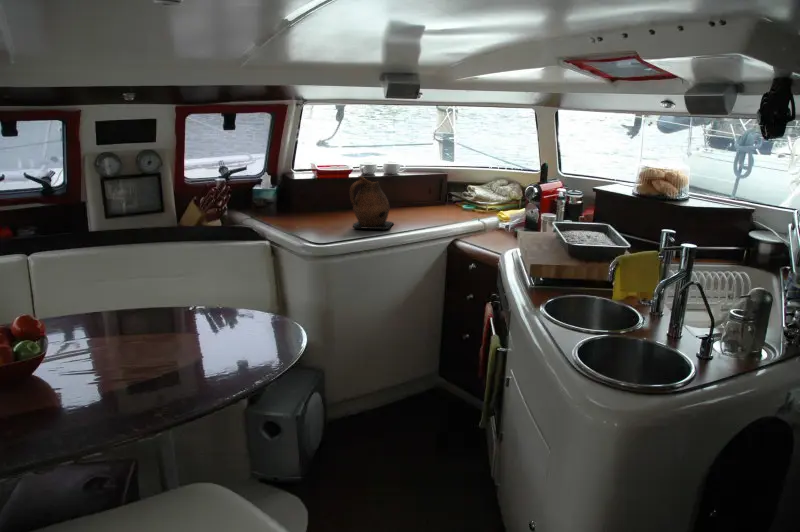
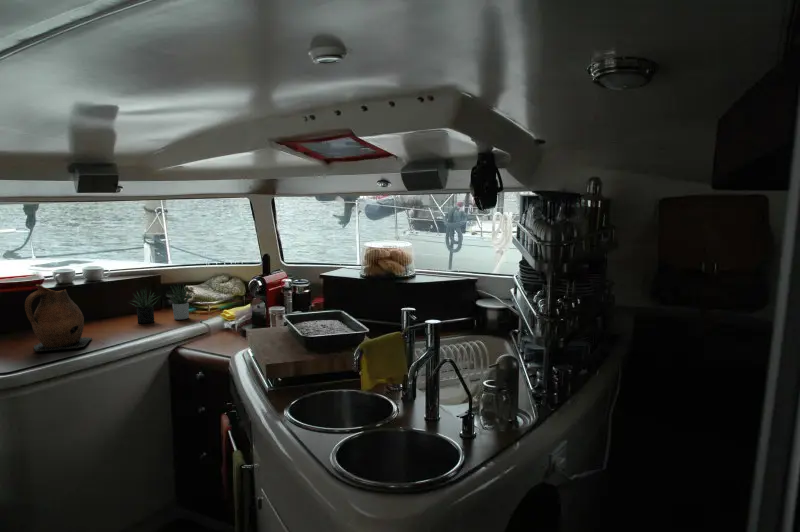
succulent plant: none [421,183,479,215] -> present [130,285,194,323]

